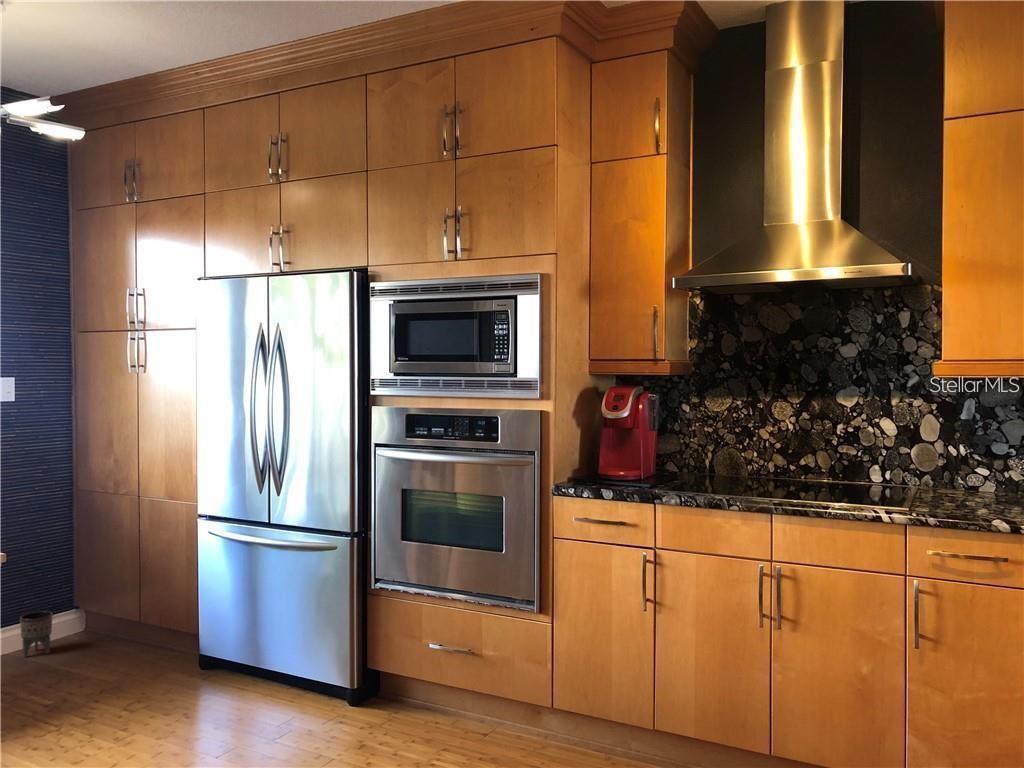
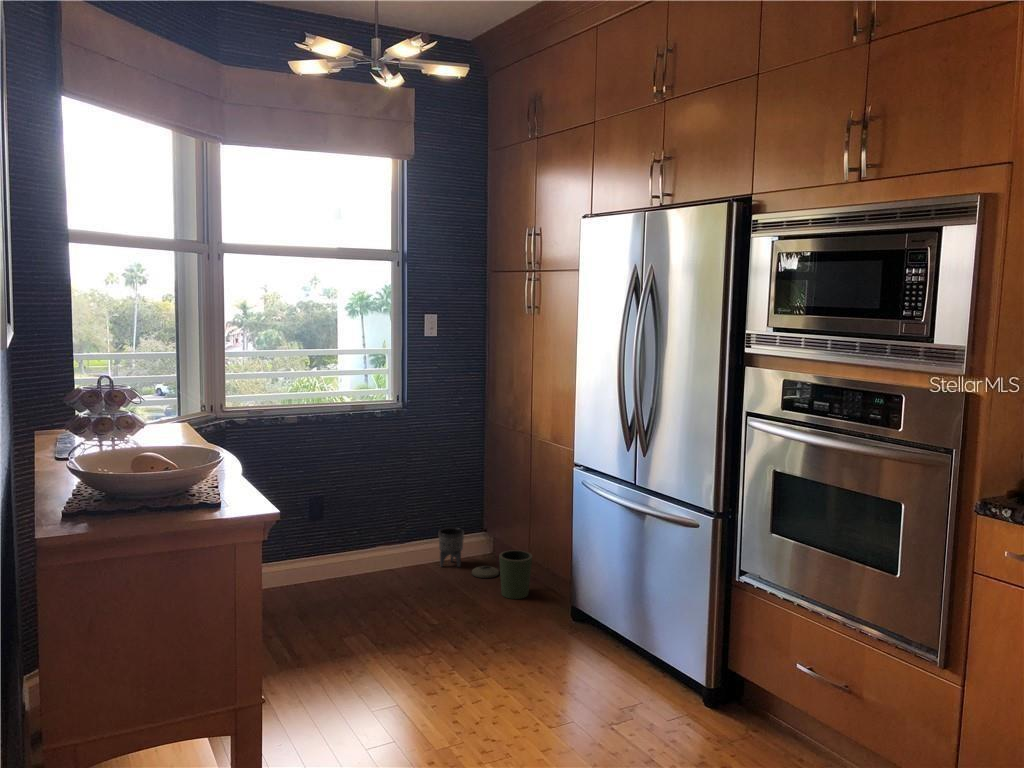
trash can: none [67,618,147,669] -> present [472,550,532,599]

